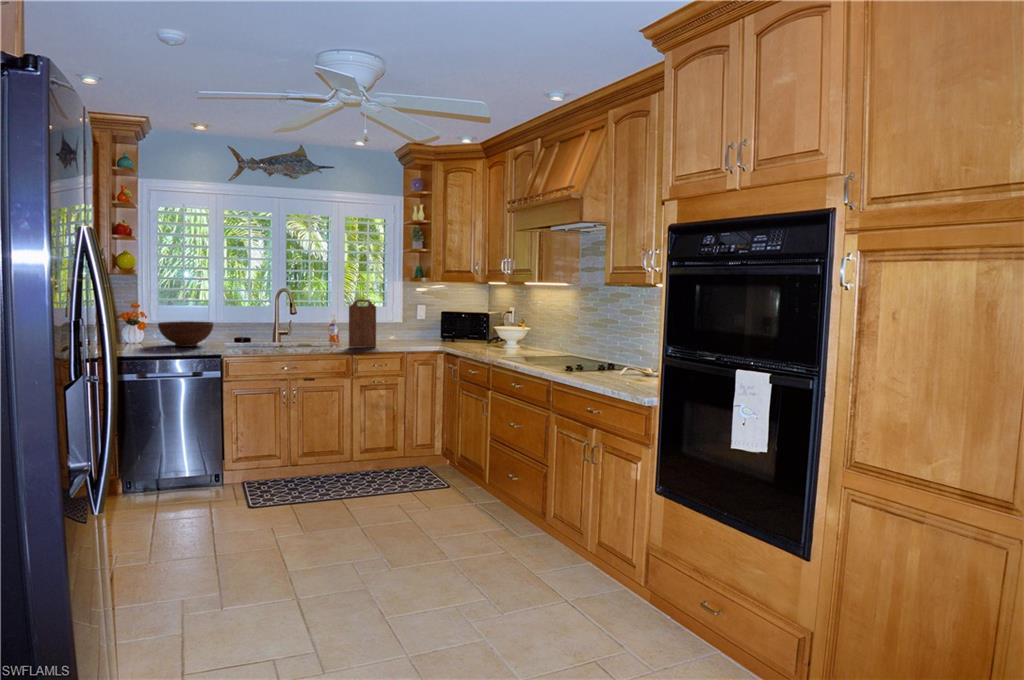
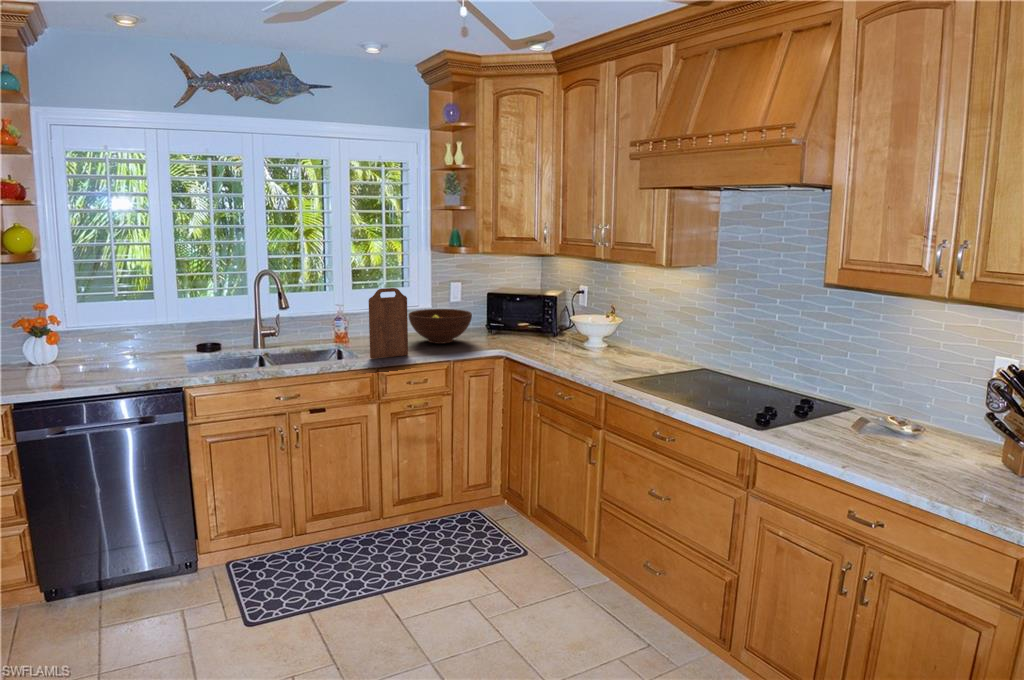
fruit bowl: present [158,321,213,347] -> present [409,309,472,344]

